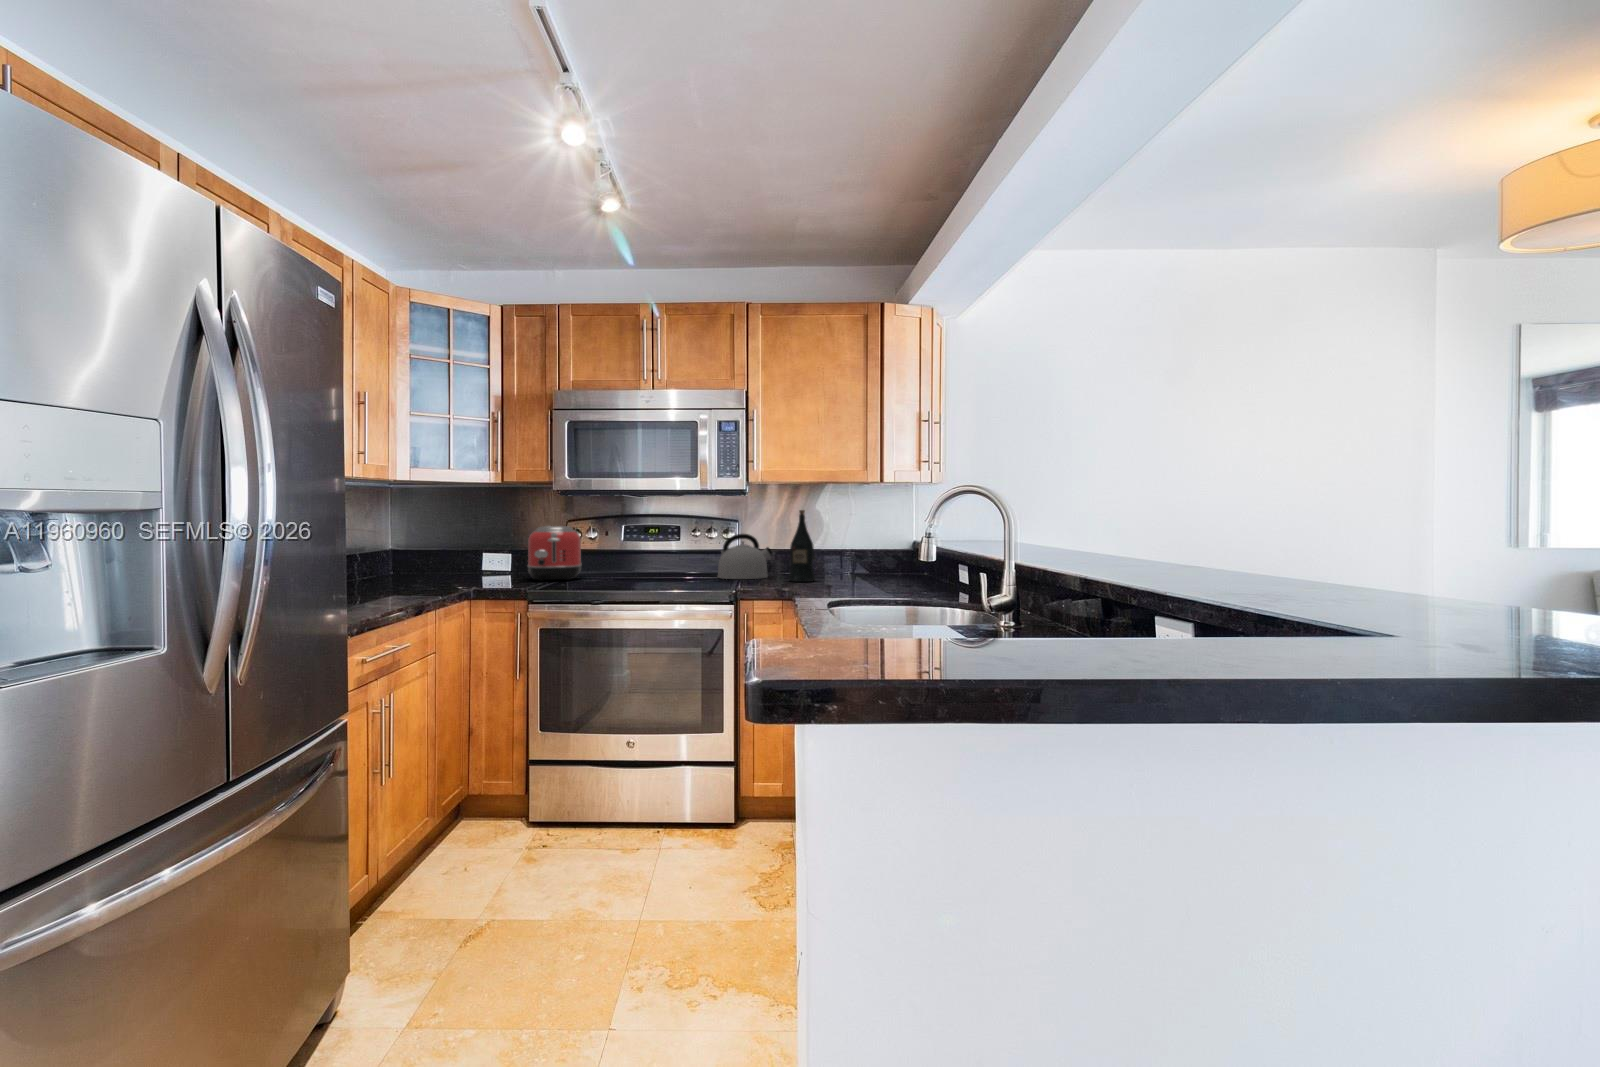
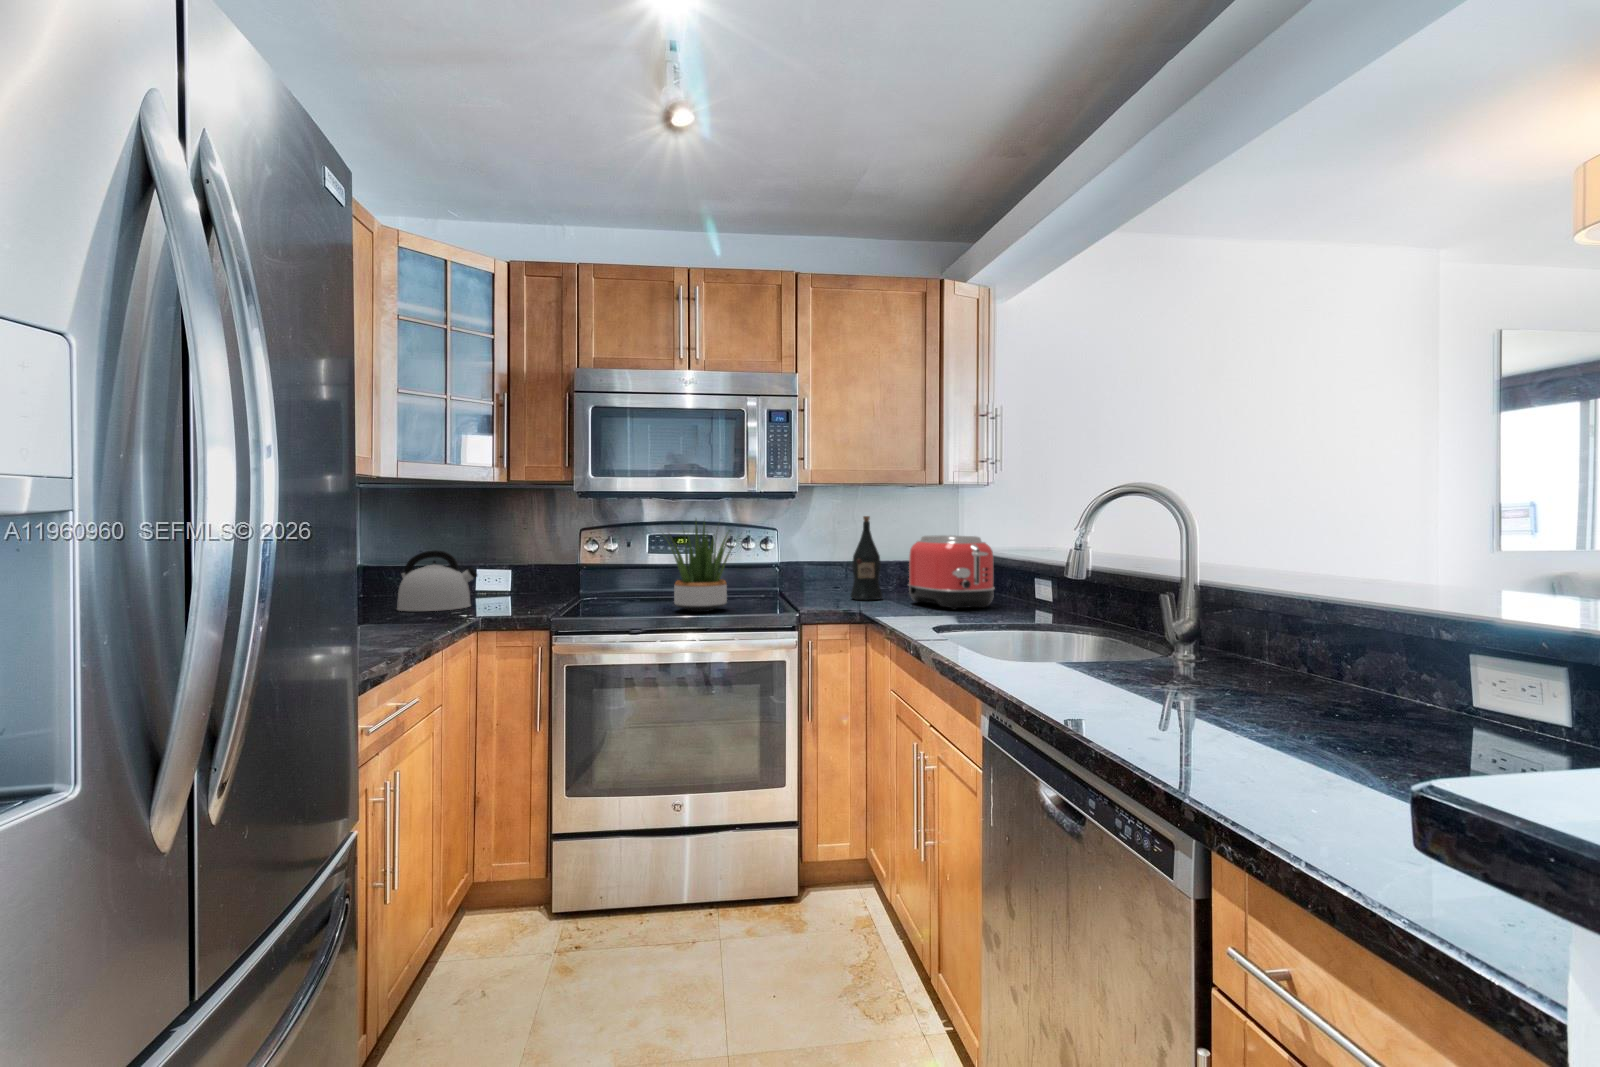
potted plant: none [619,511,683,588] -> present [668,522,738,612]
toaster: present [528,526,582,581] -> present [908,535,995,610]
kettle: present [718,534,772,579] -> present [397,550,477,611]

